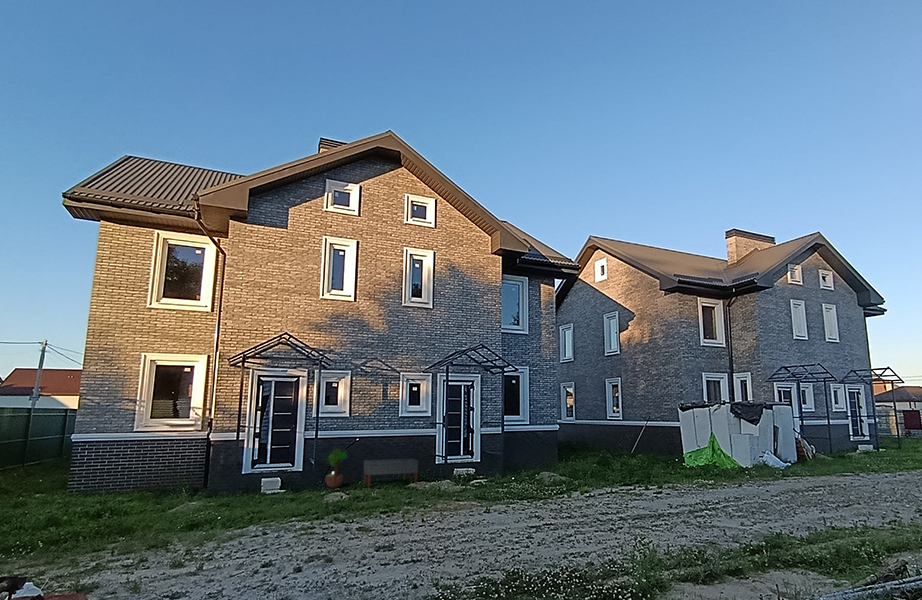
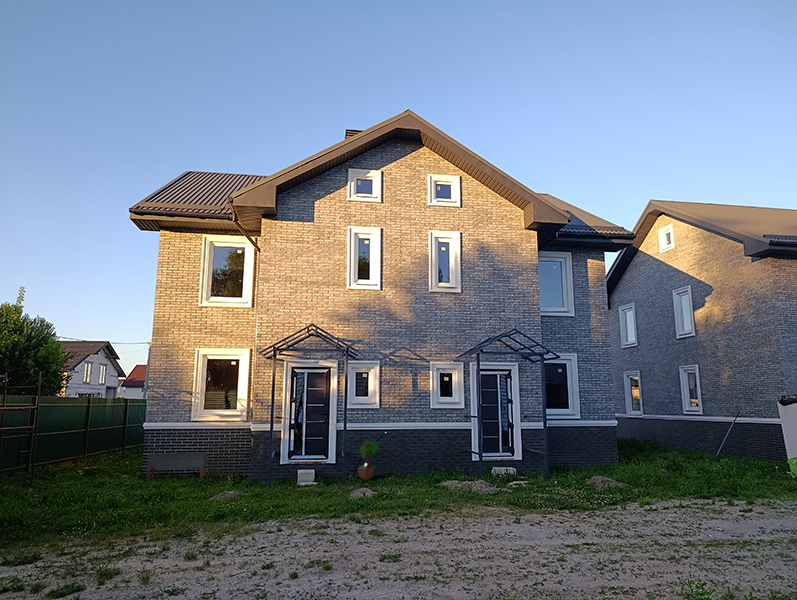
bench: present [363,459,418,487] -> present [147,452,207,481]

